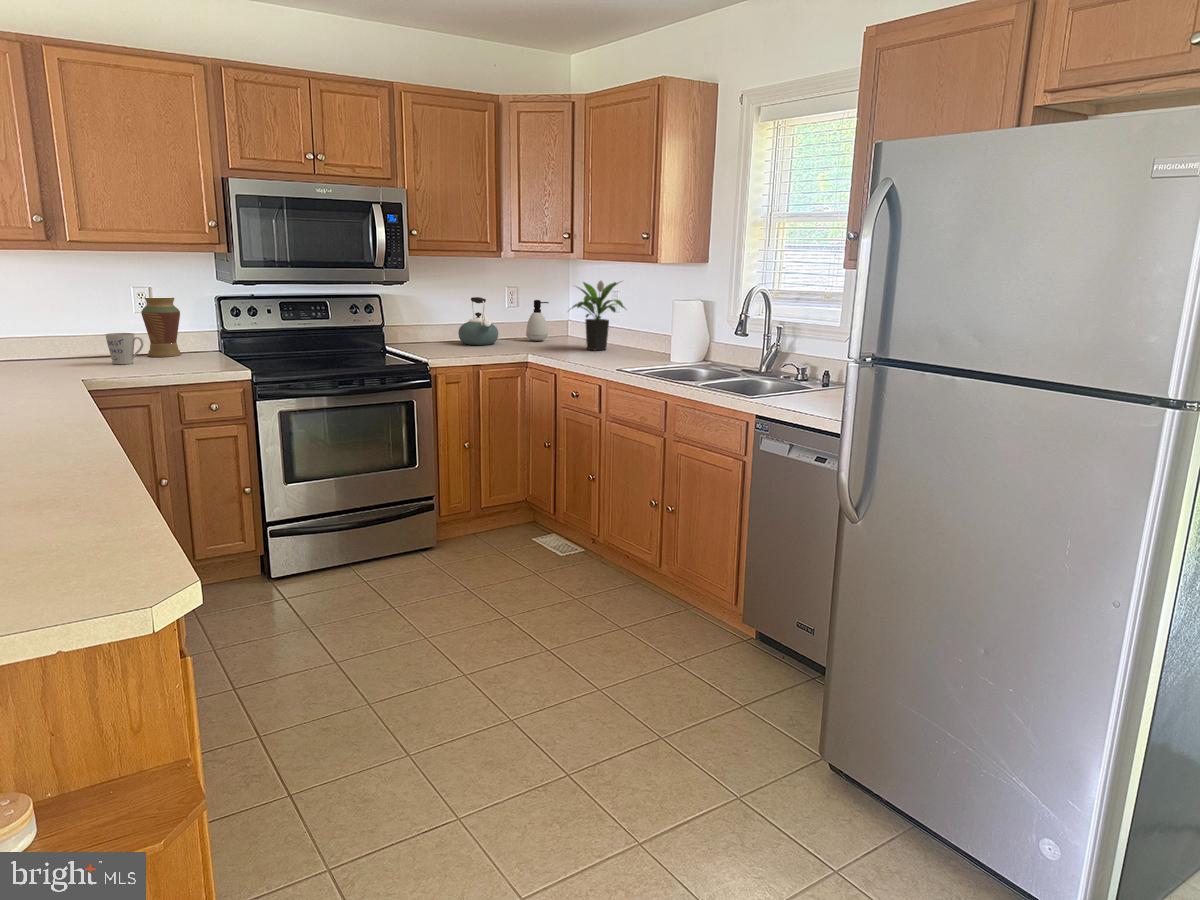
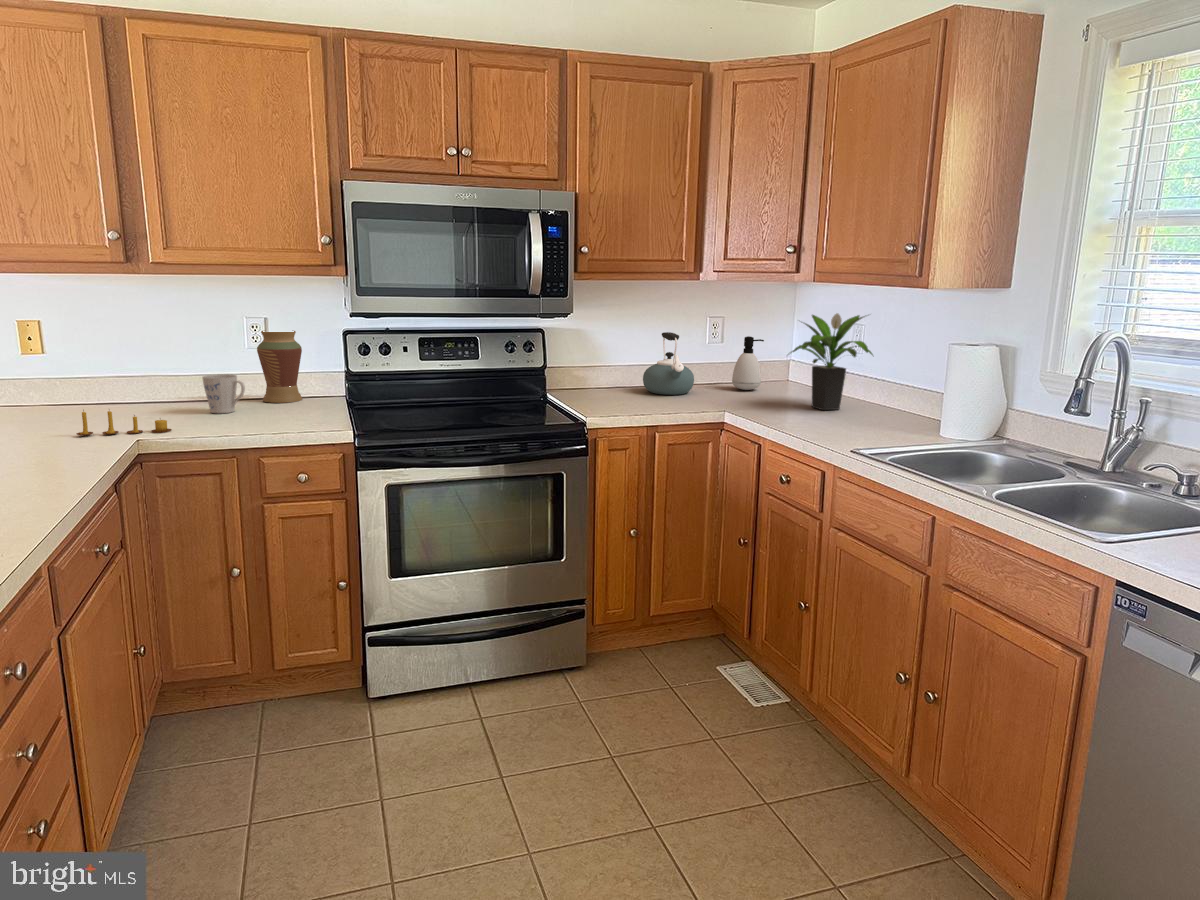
candle: none [20,358,99,379] -> present [76,410,171,435]

